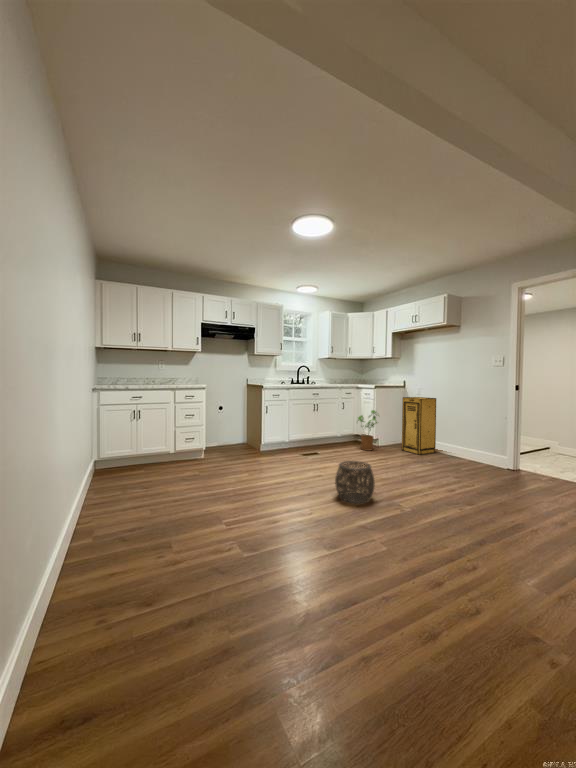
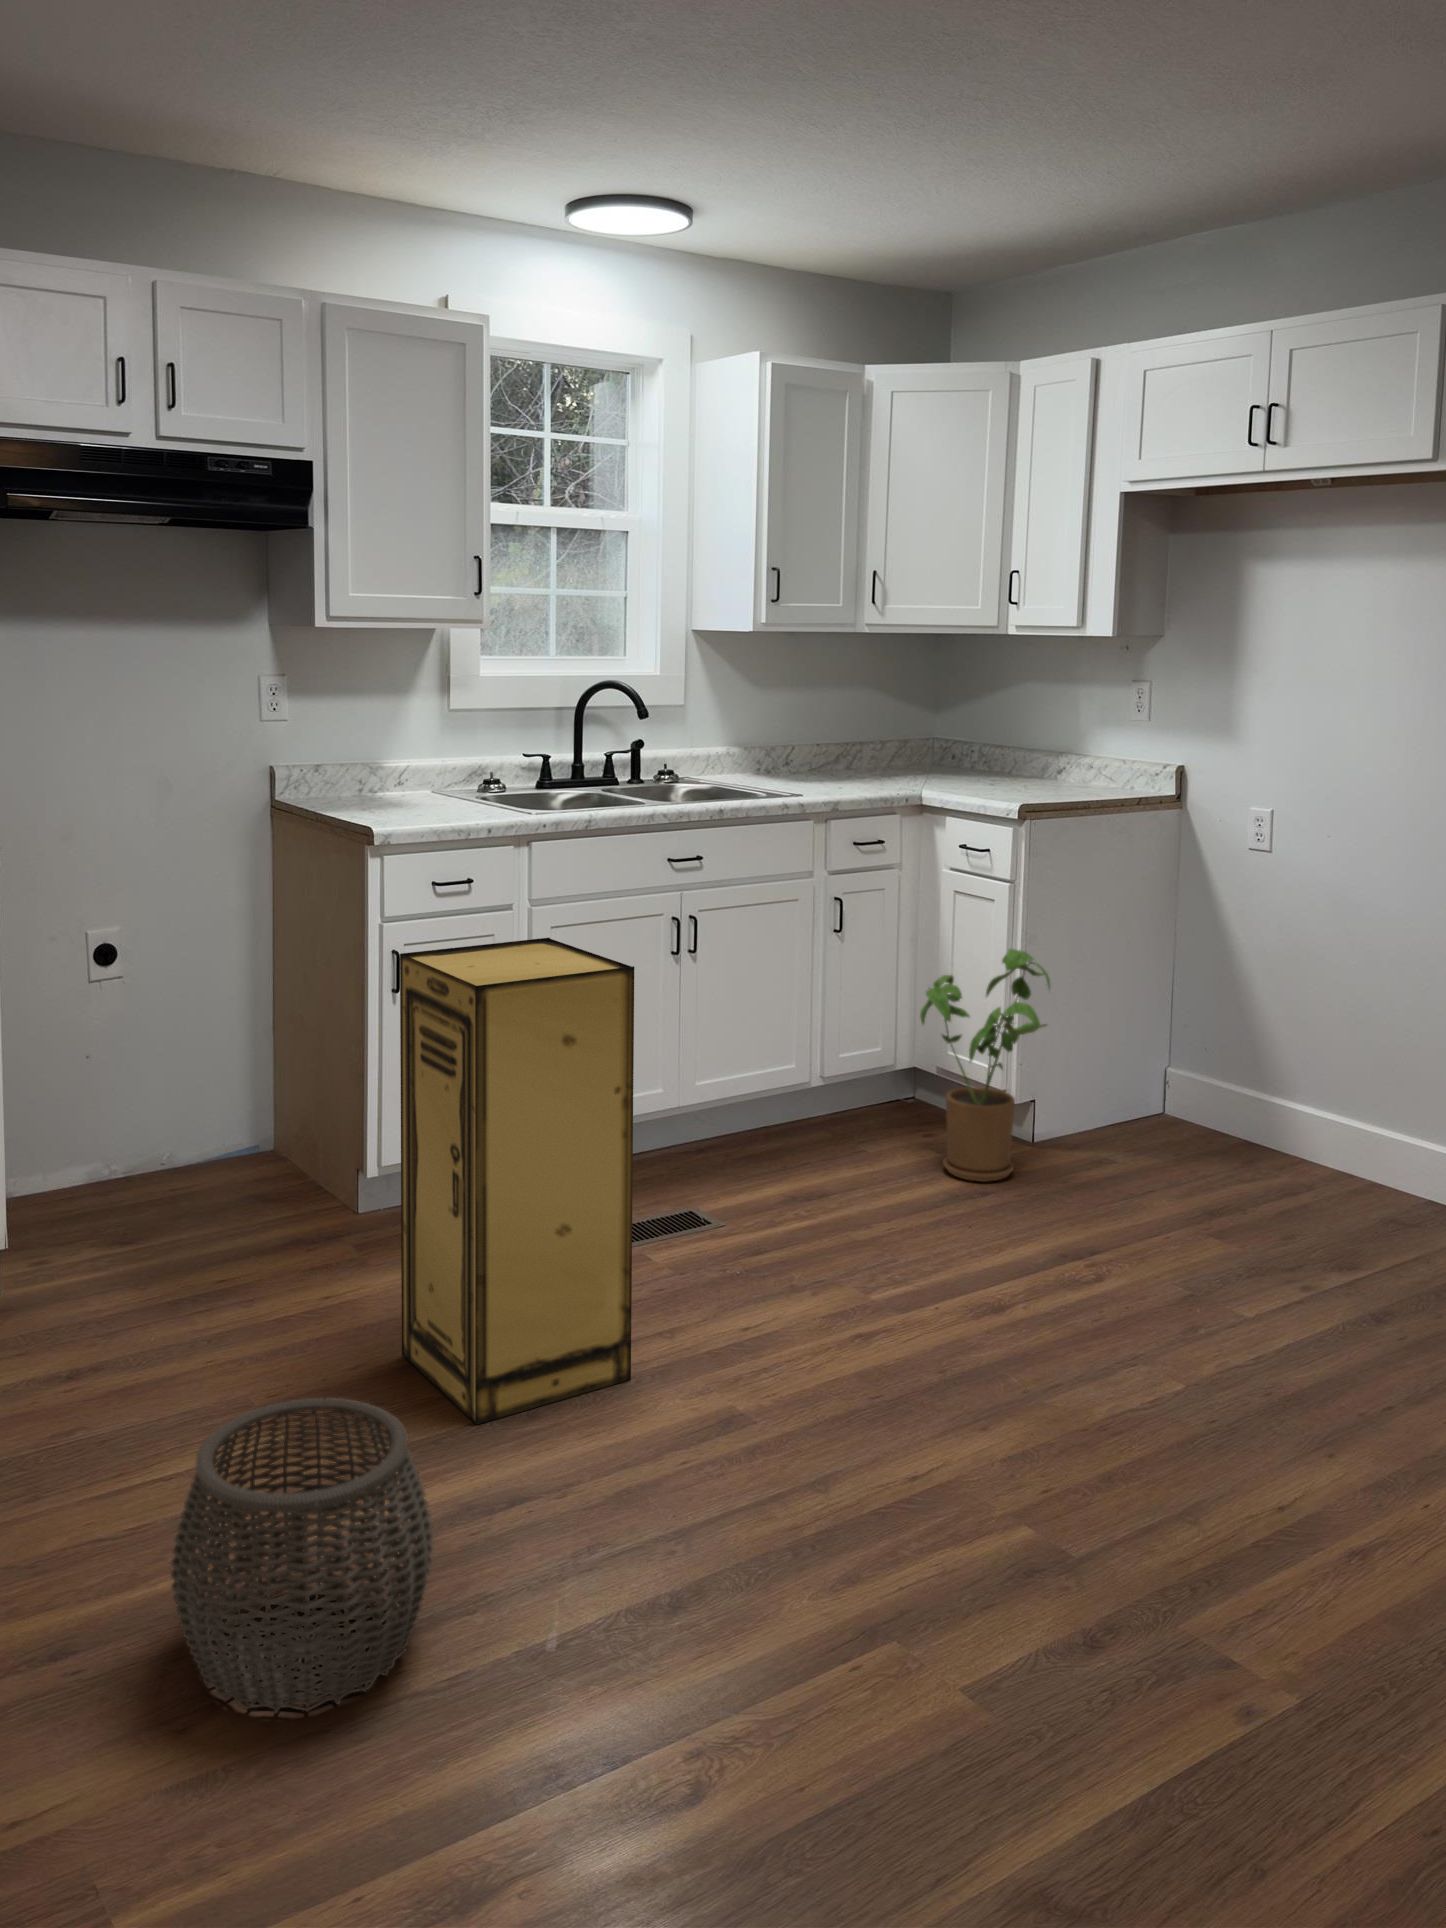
storage cabinet: present [402,397,436,455] -> present [400,938,634,1425]
woven basket: present [335,461,375,503] -> present [170,1398,433,1713]

